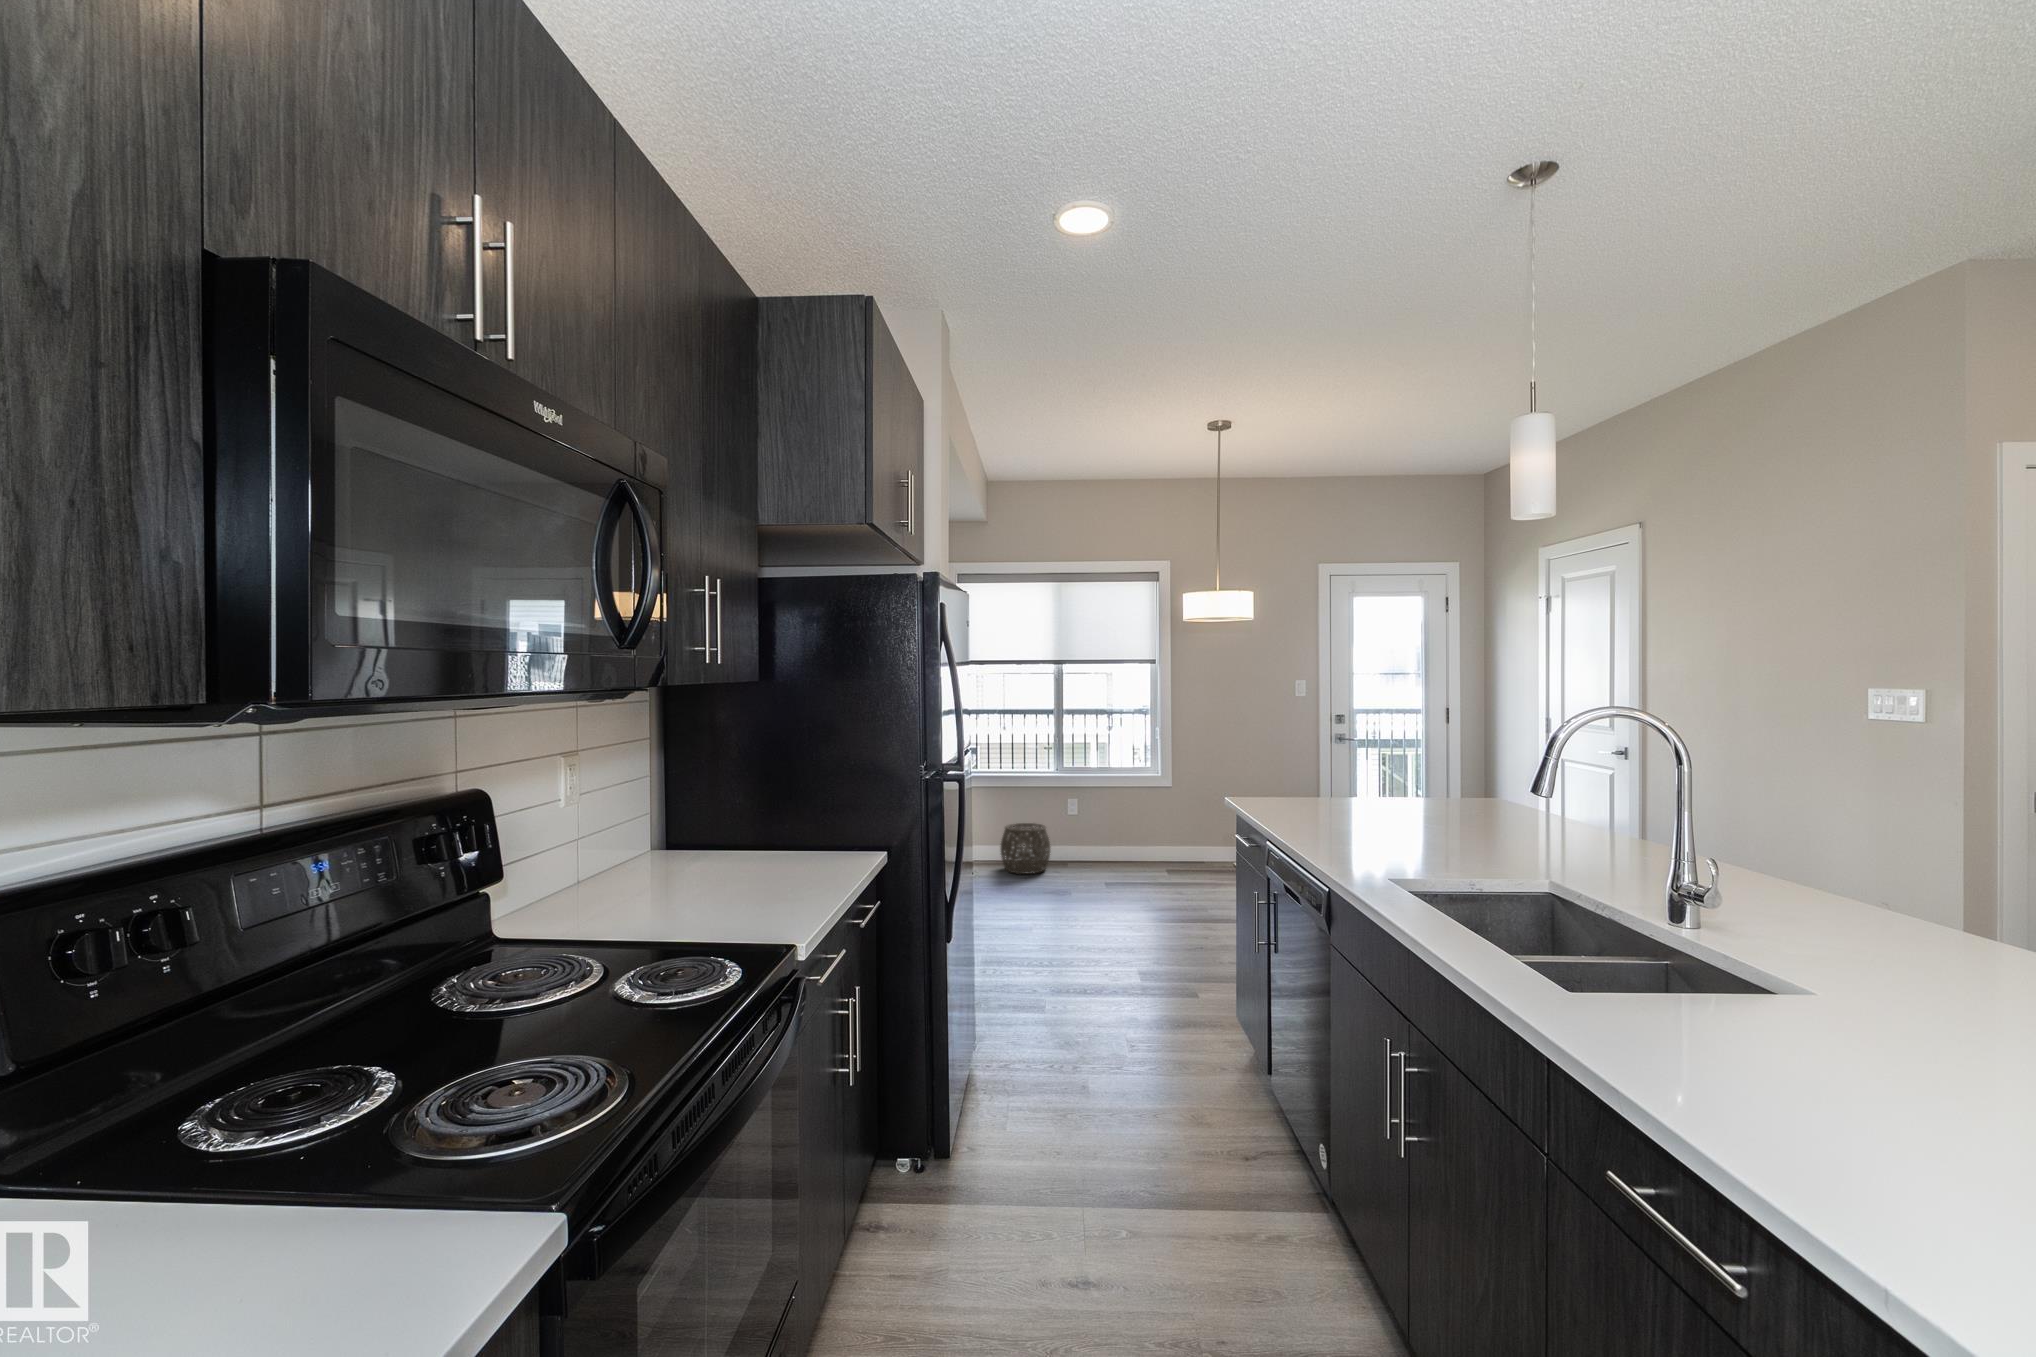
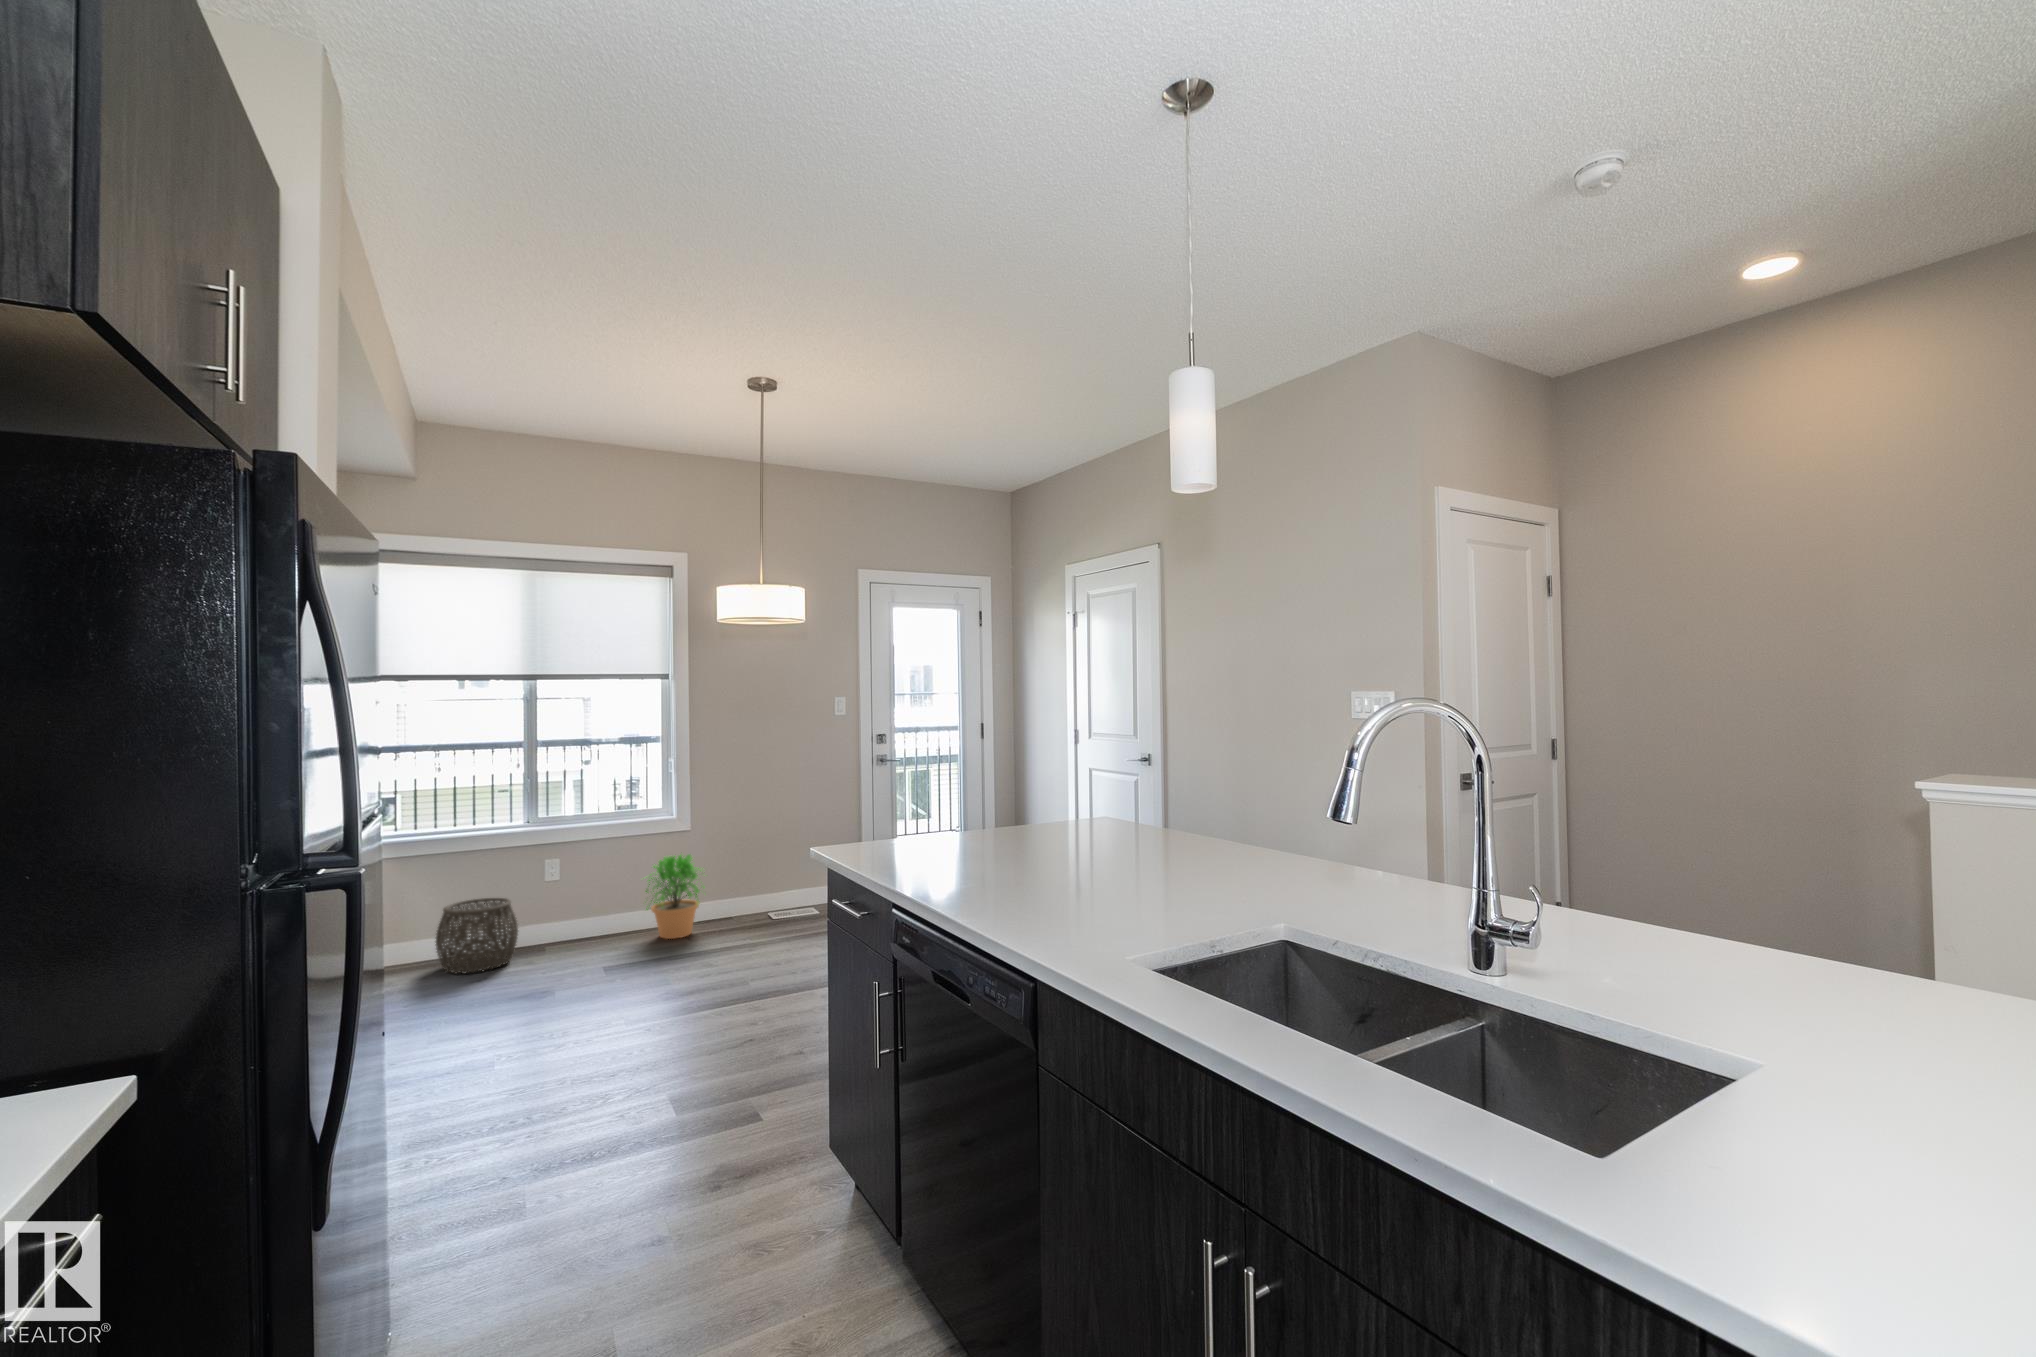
potted plant: none [1133,804,1187,872] -> present [645,855,704,939]

